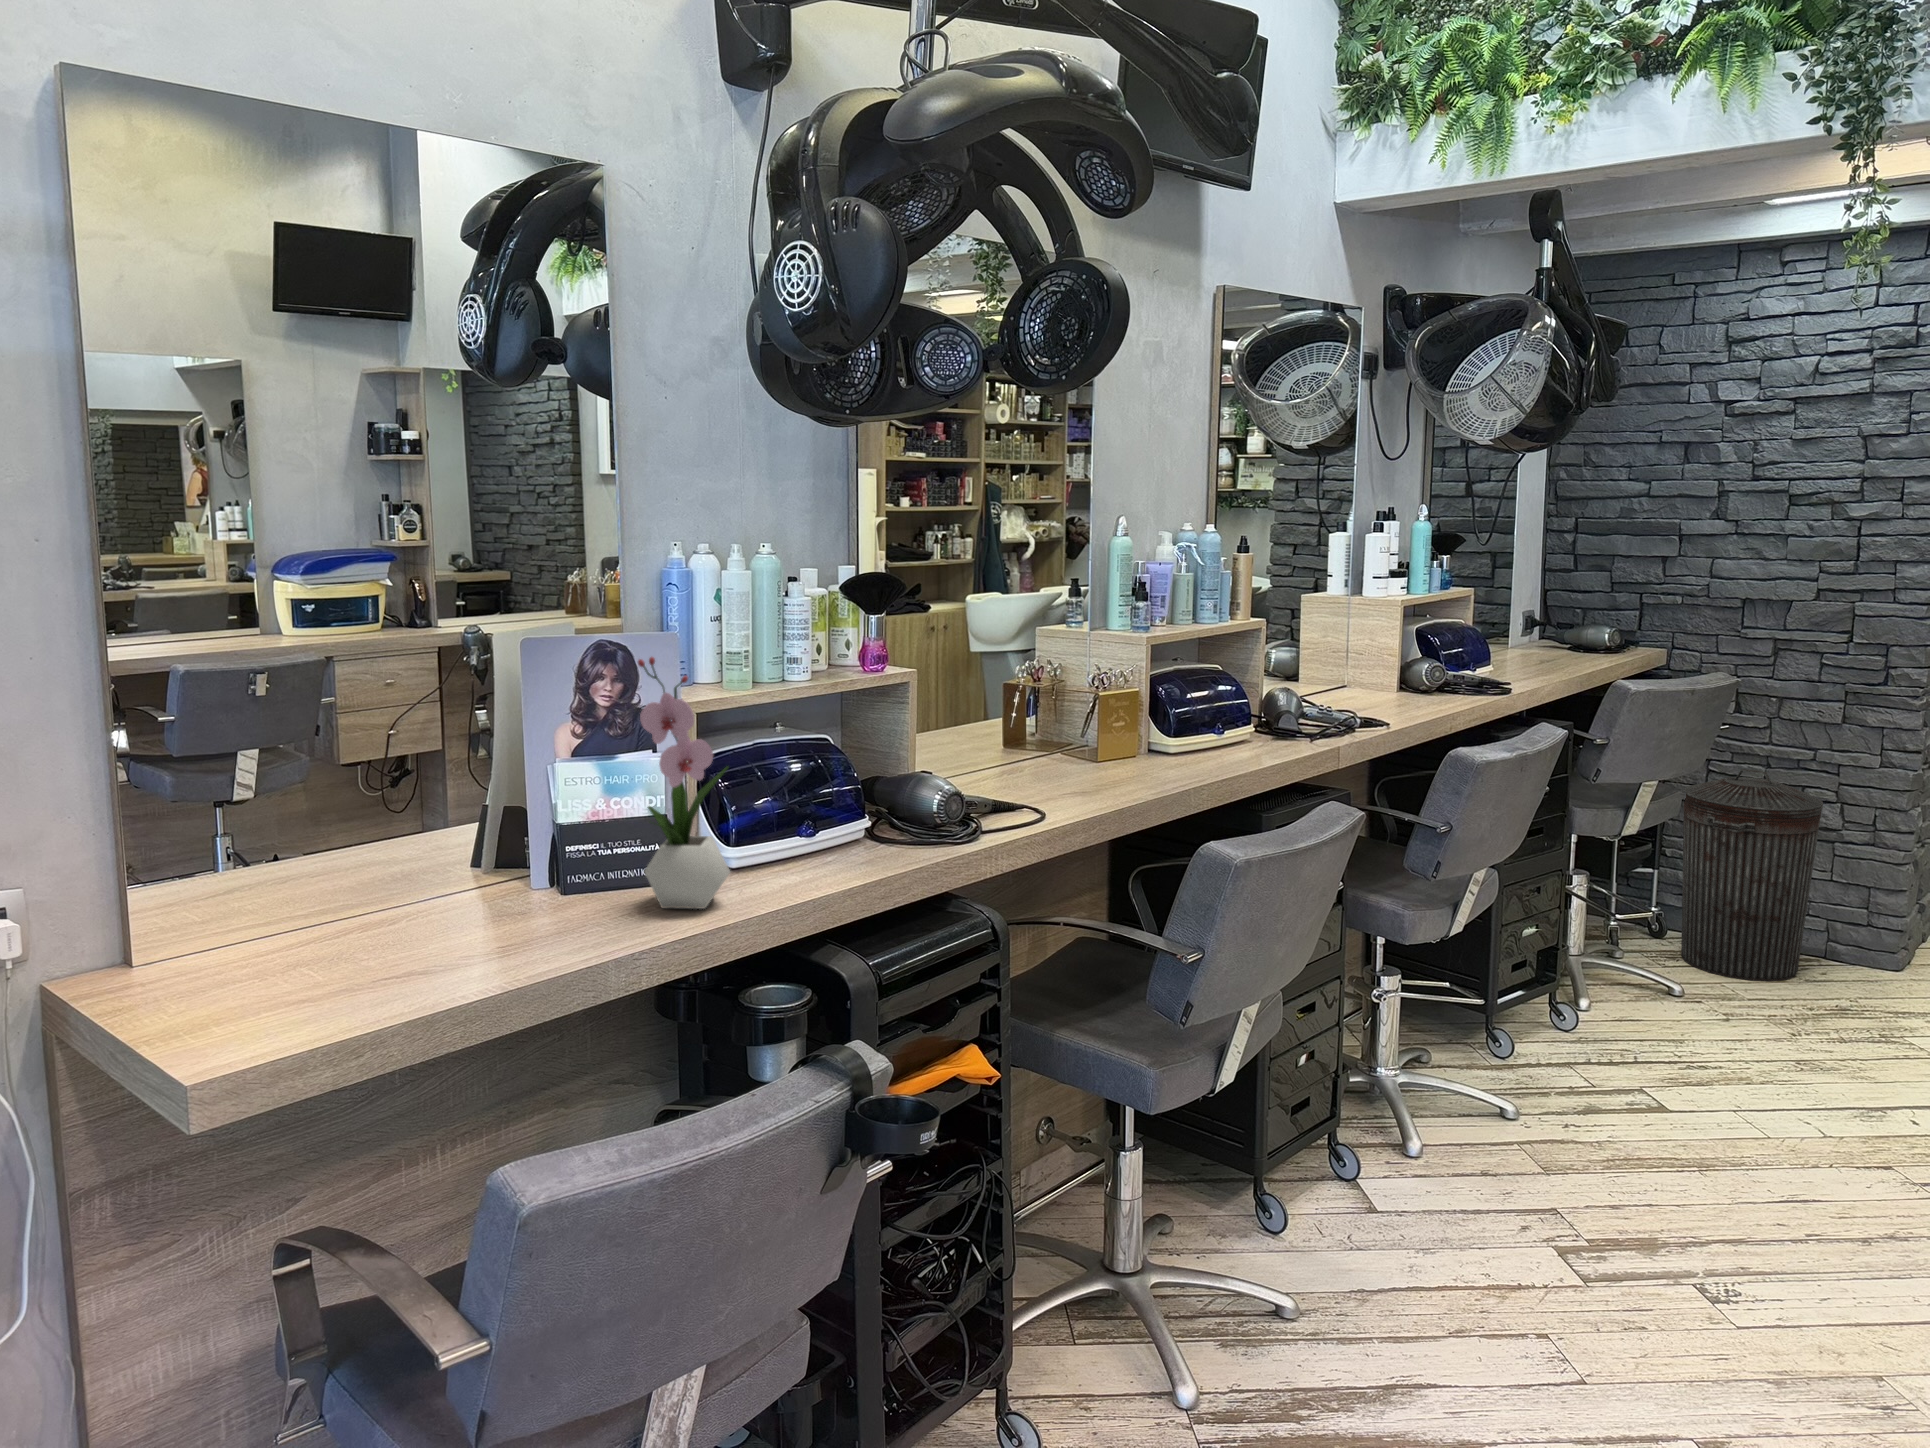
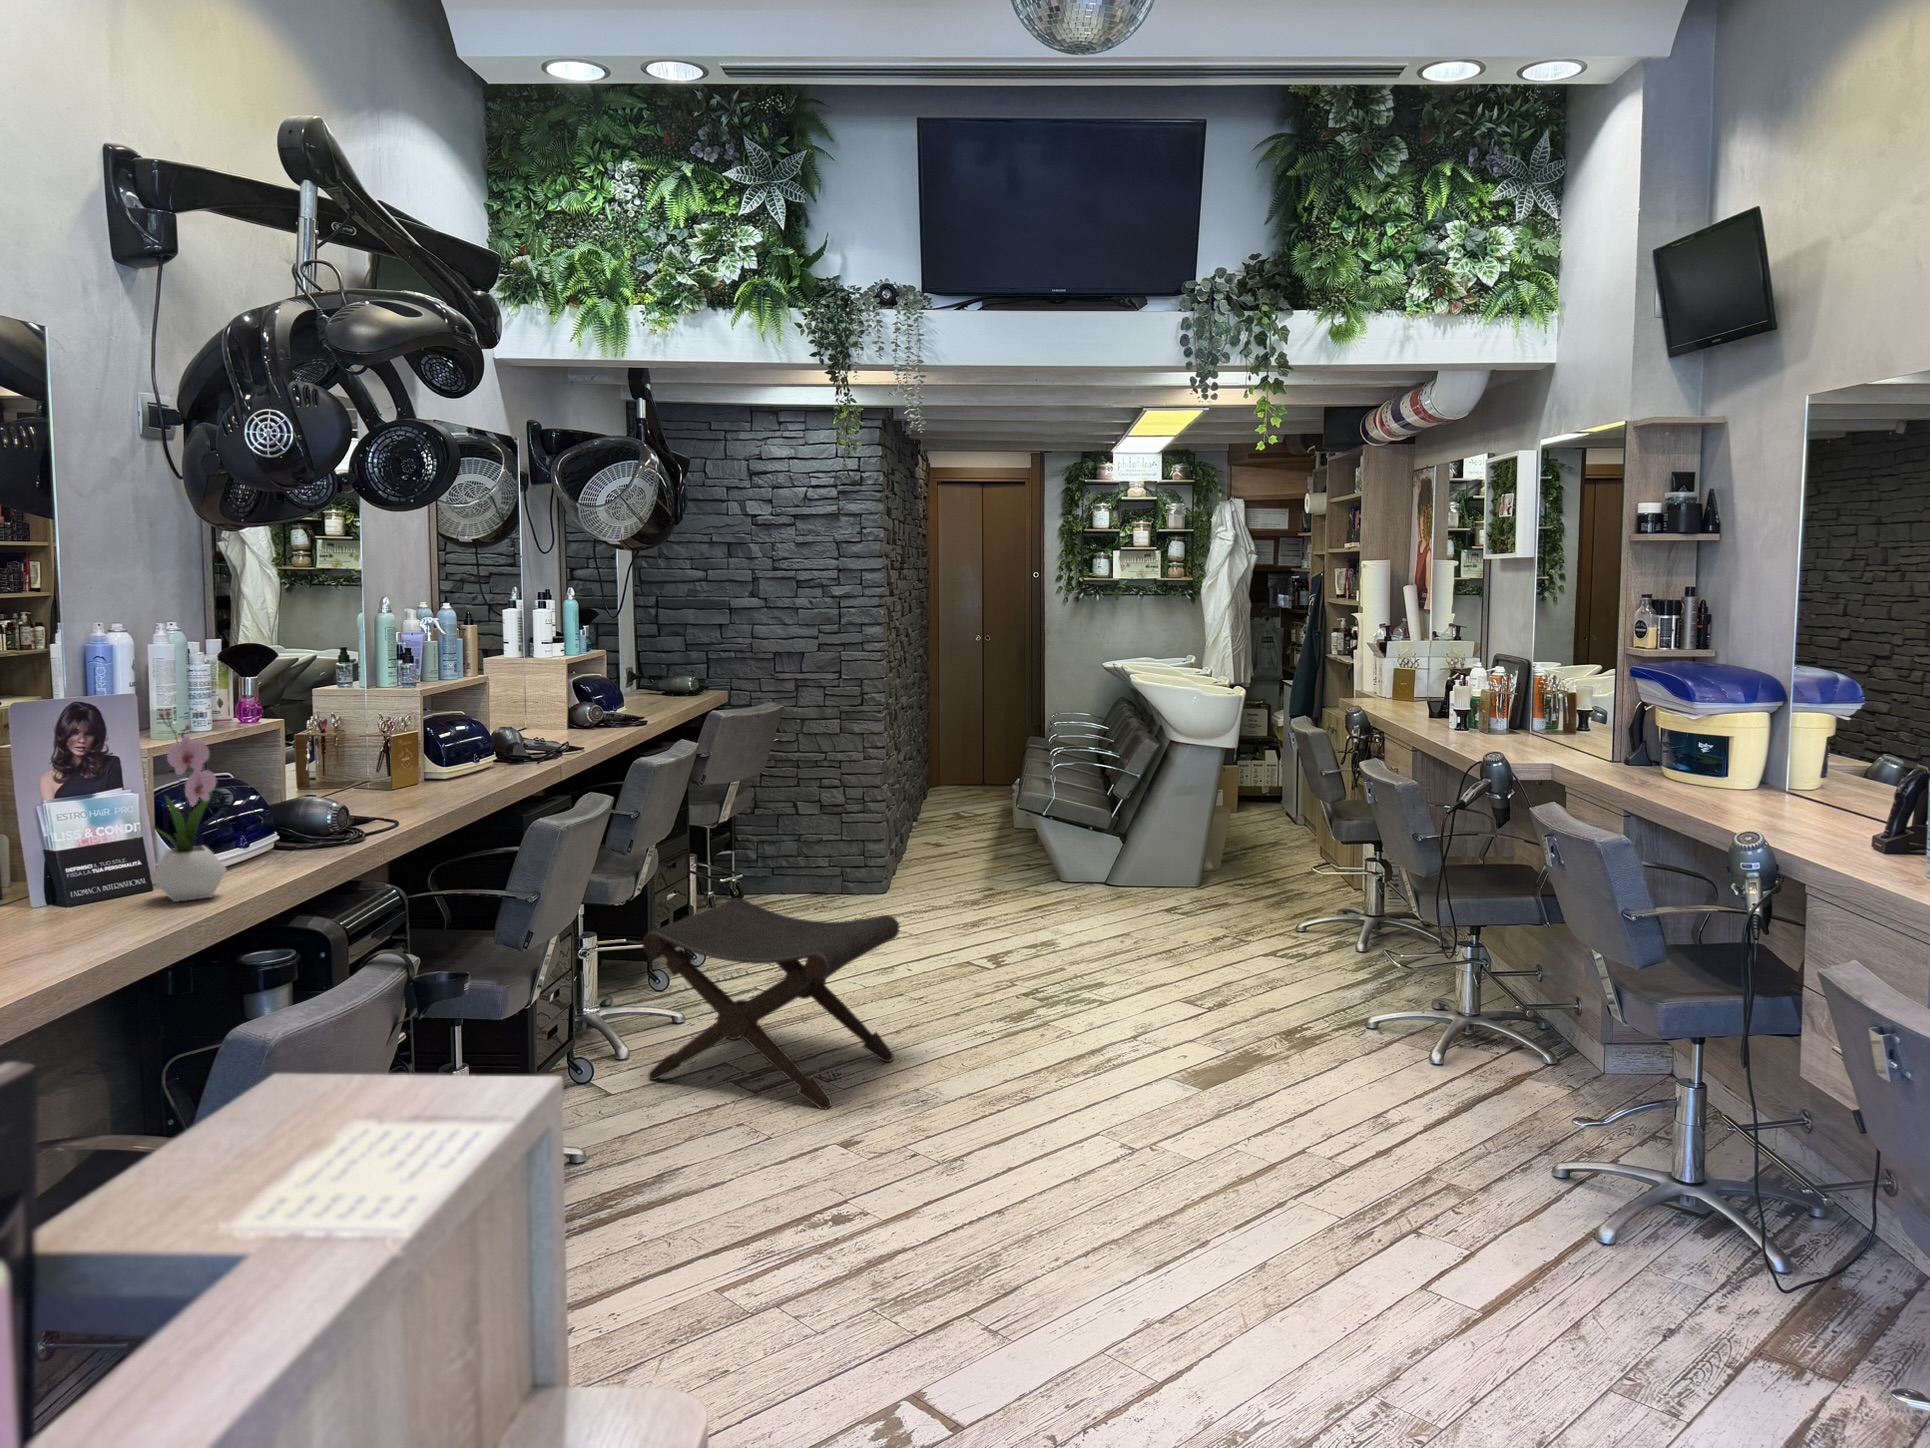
trash can: present [1681,769,1823,981] -> none [751,772,834,917]
footstool: none [1431,966,1894,1371] -> present [642,898,899,1109]

